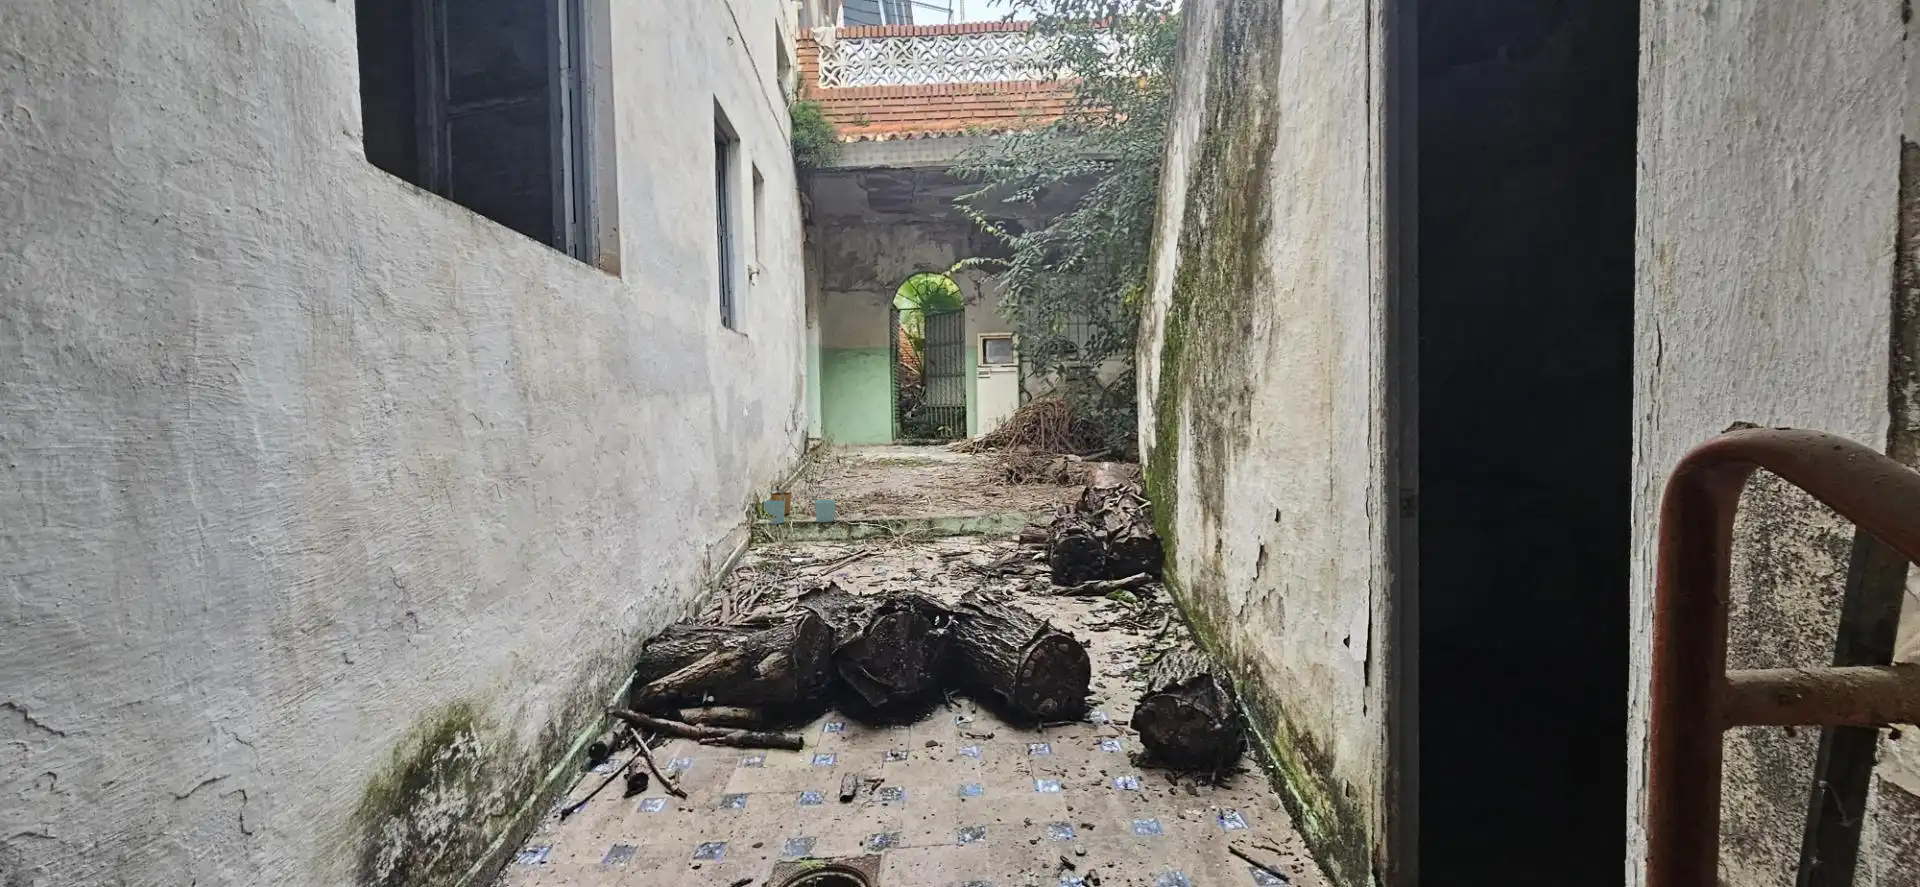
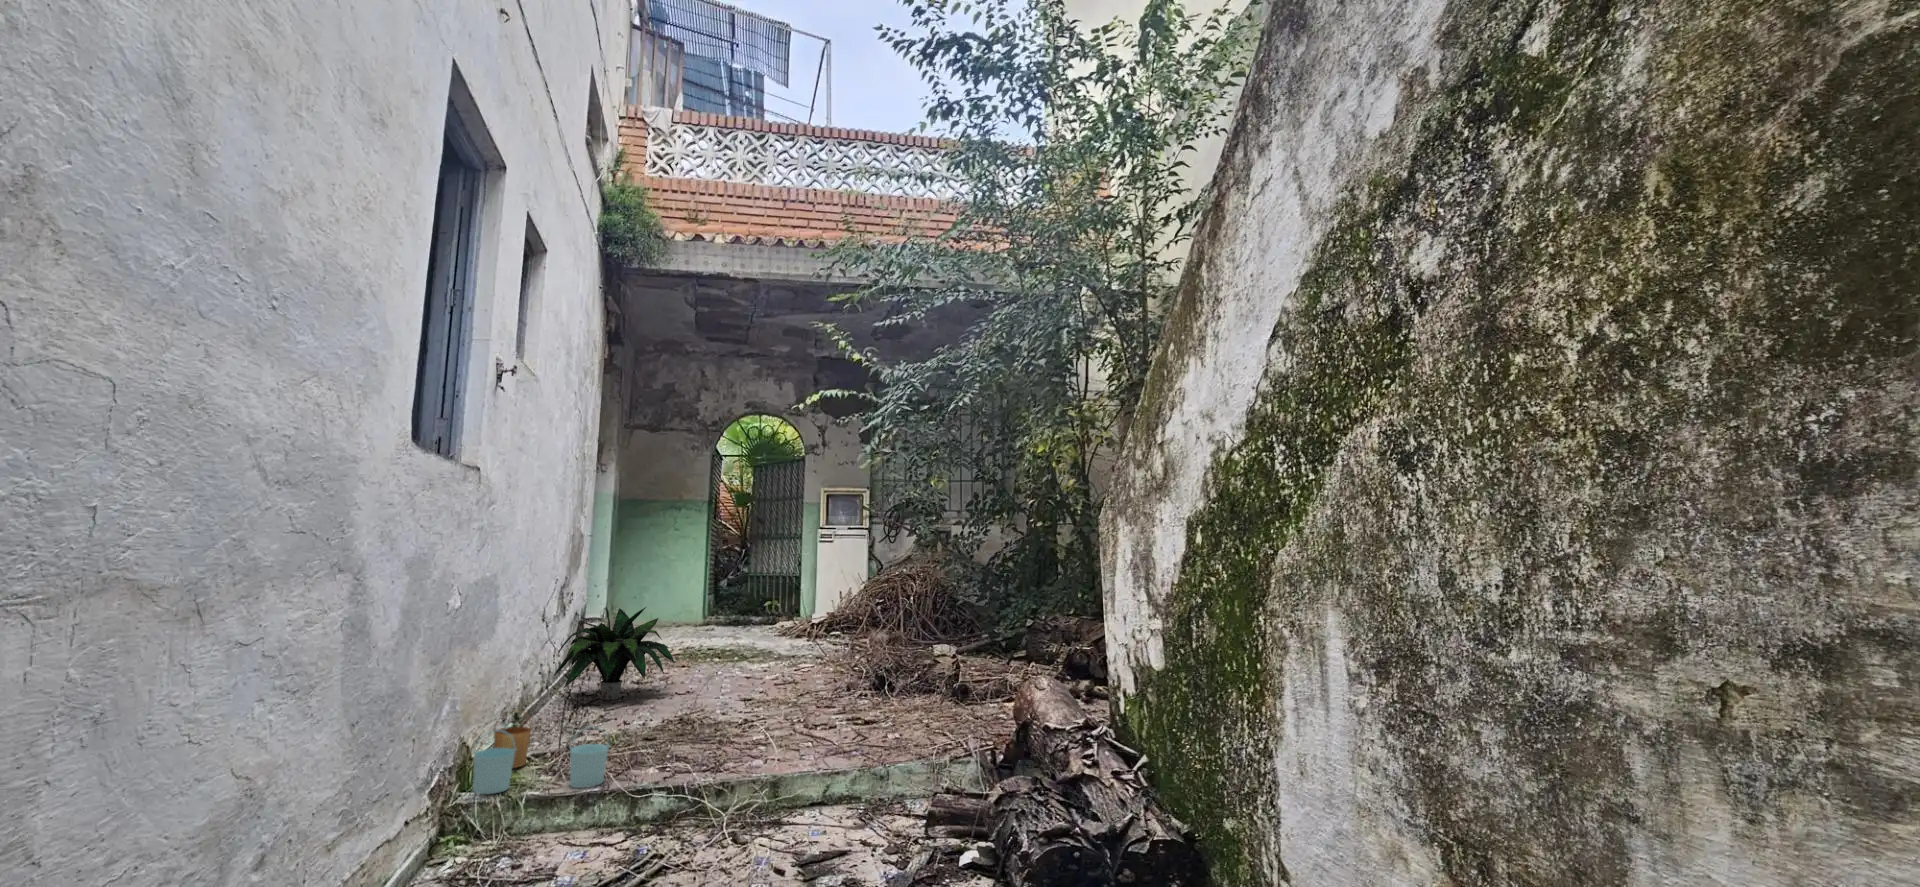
potted plant: none [795,423,872,486] -> present [553,606,675,700]

